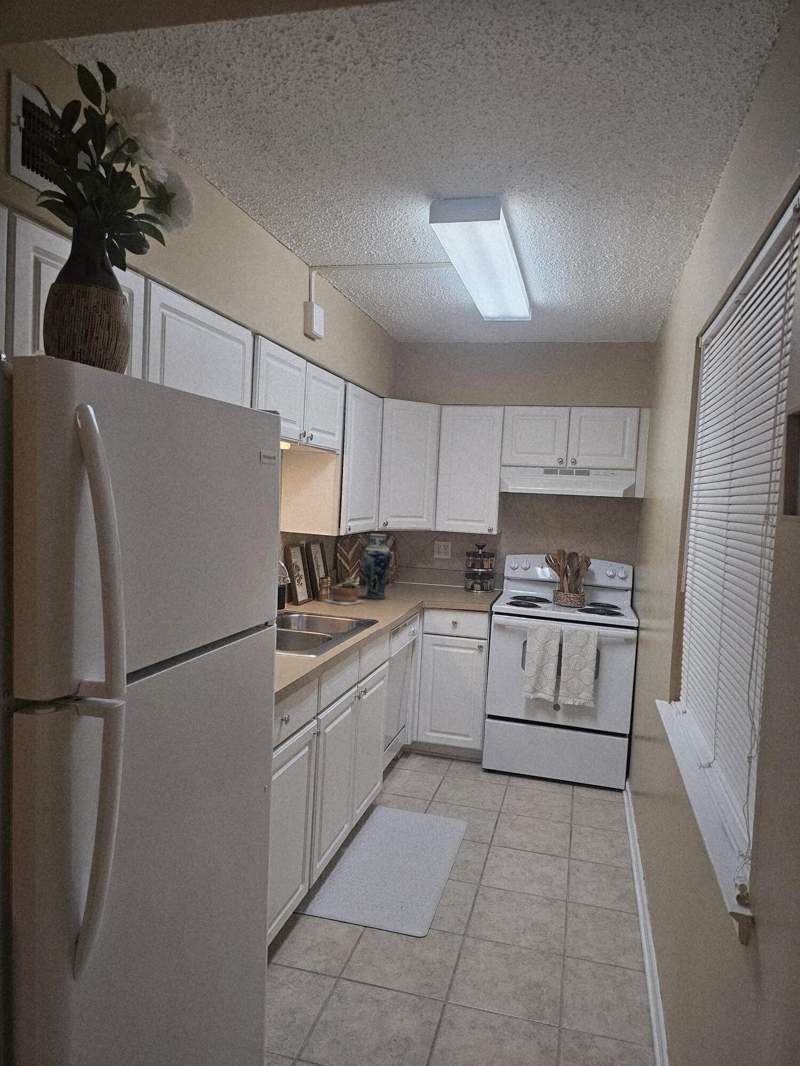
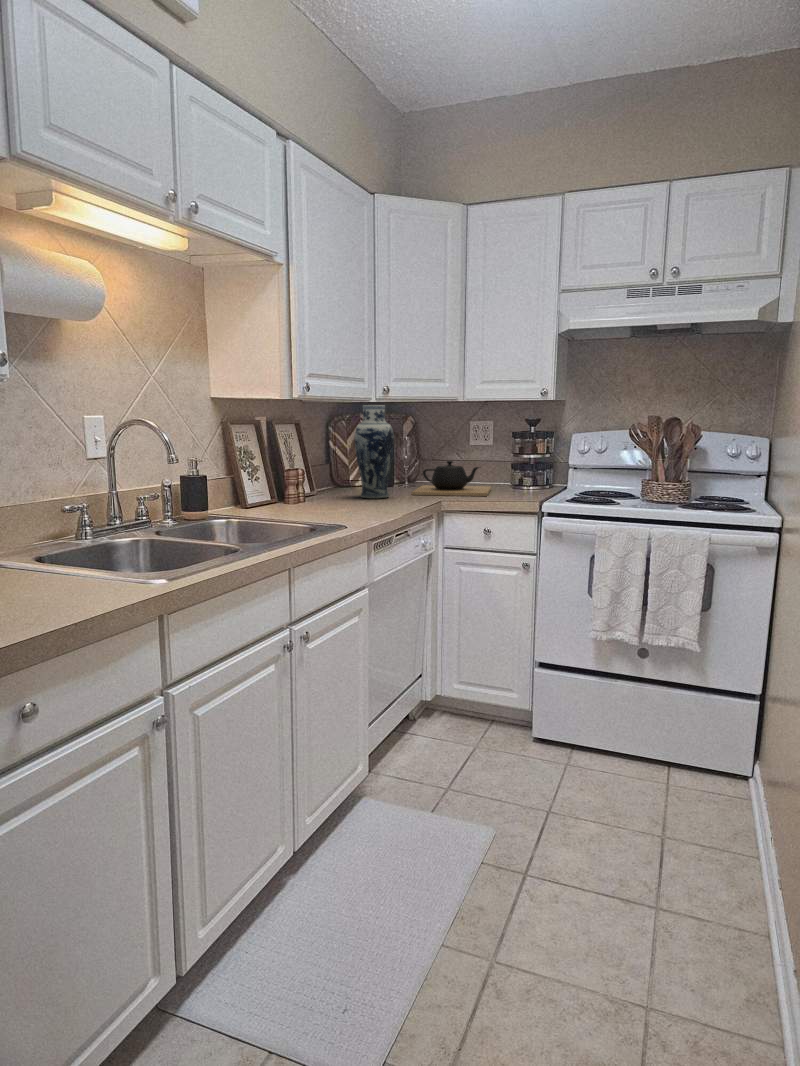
teapot: none [399,572,452,599] -> present [412,461,491,496]
succulent plant: present [325,578,363,605] -> none [293,467,351,507]

